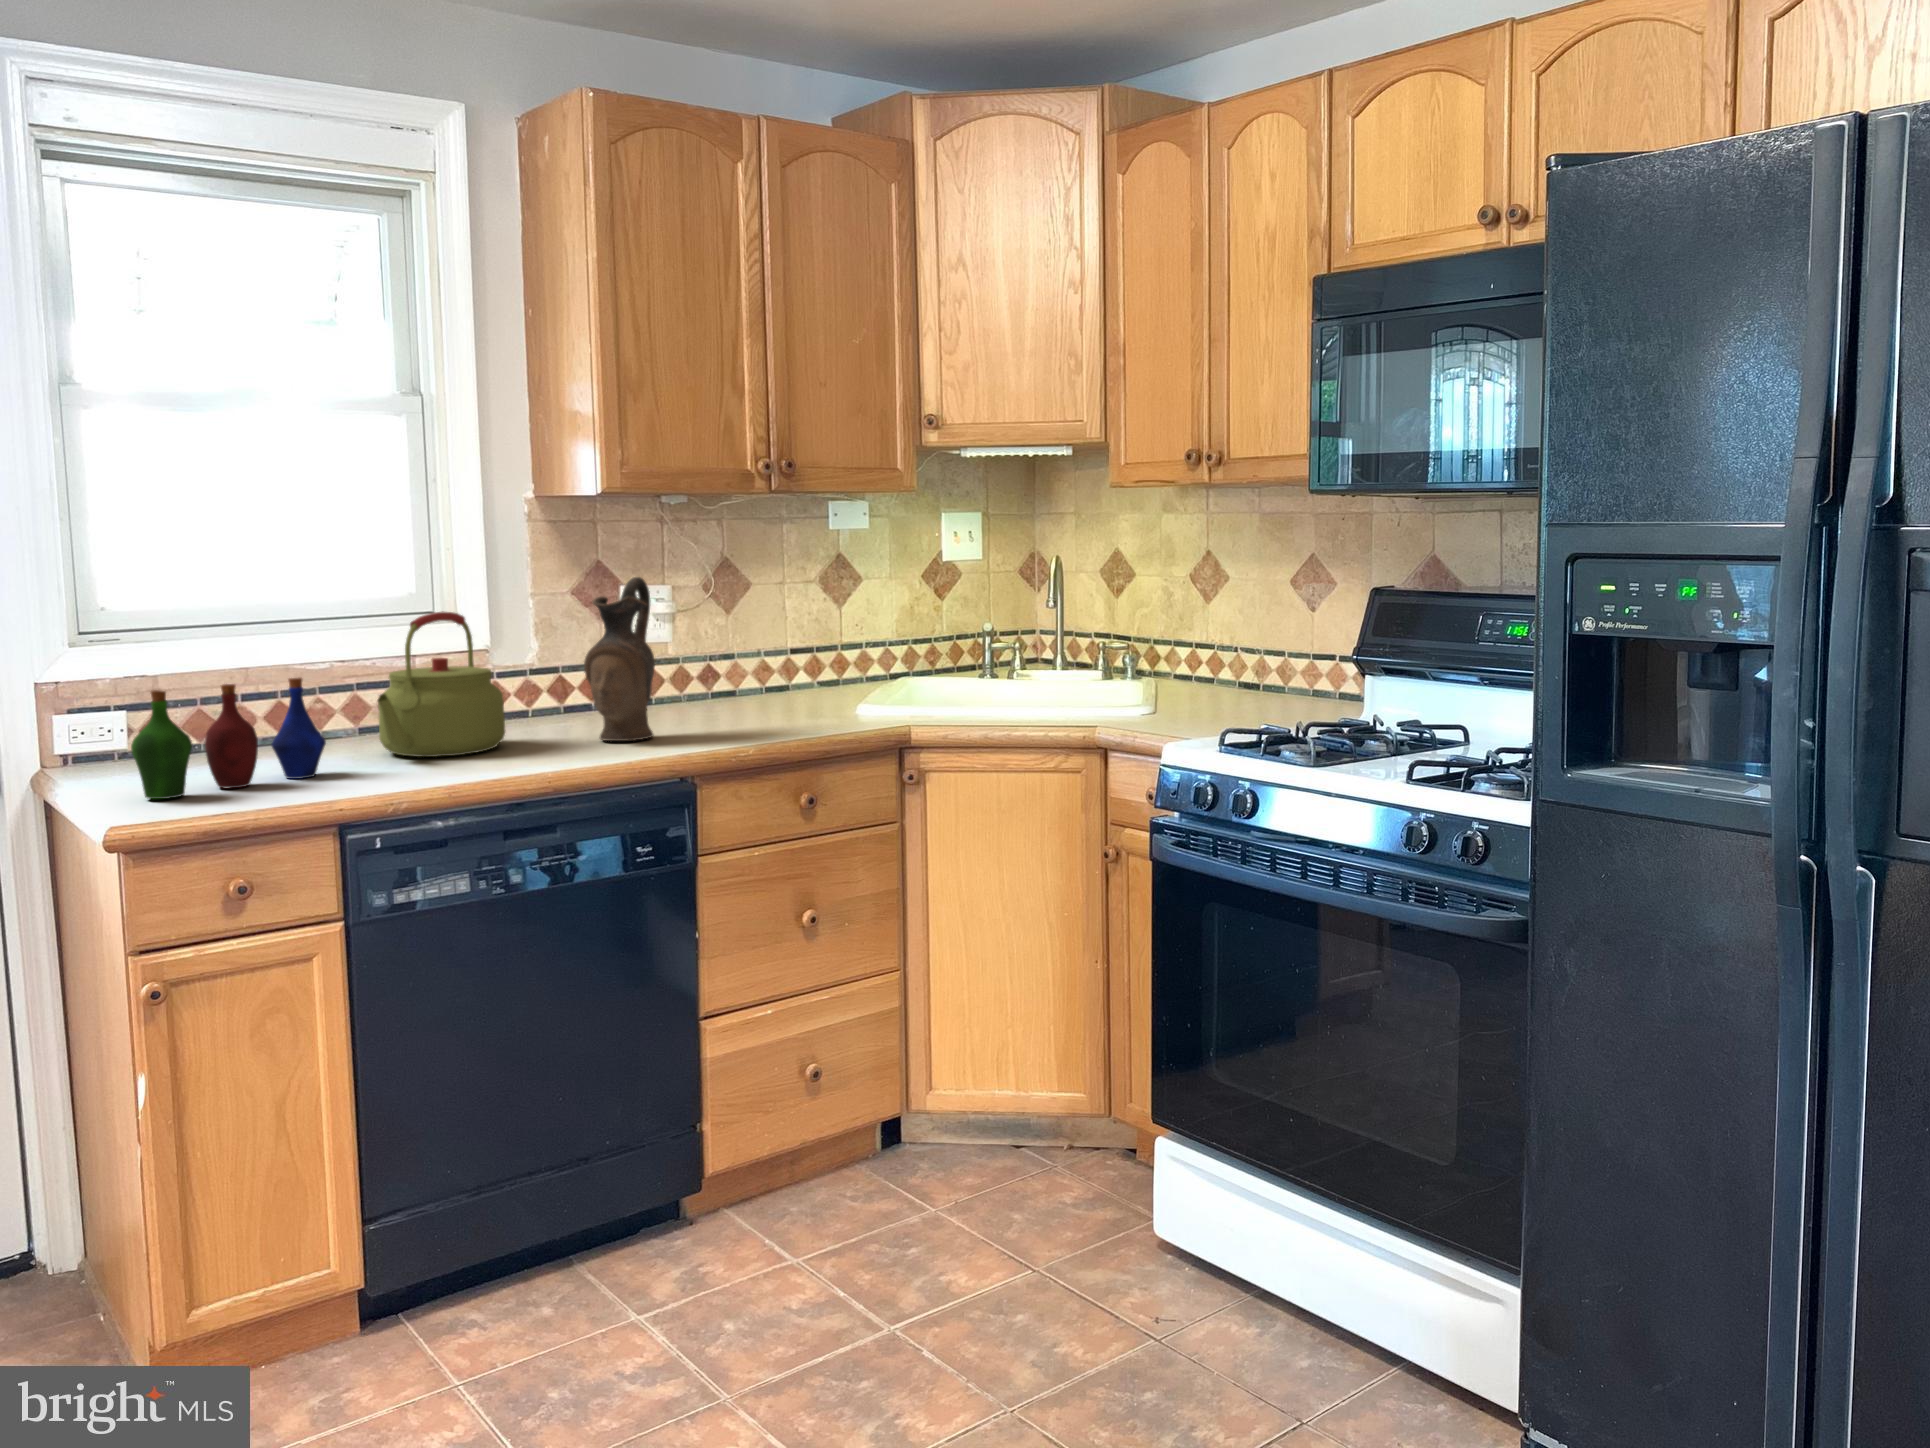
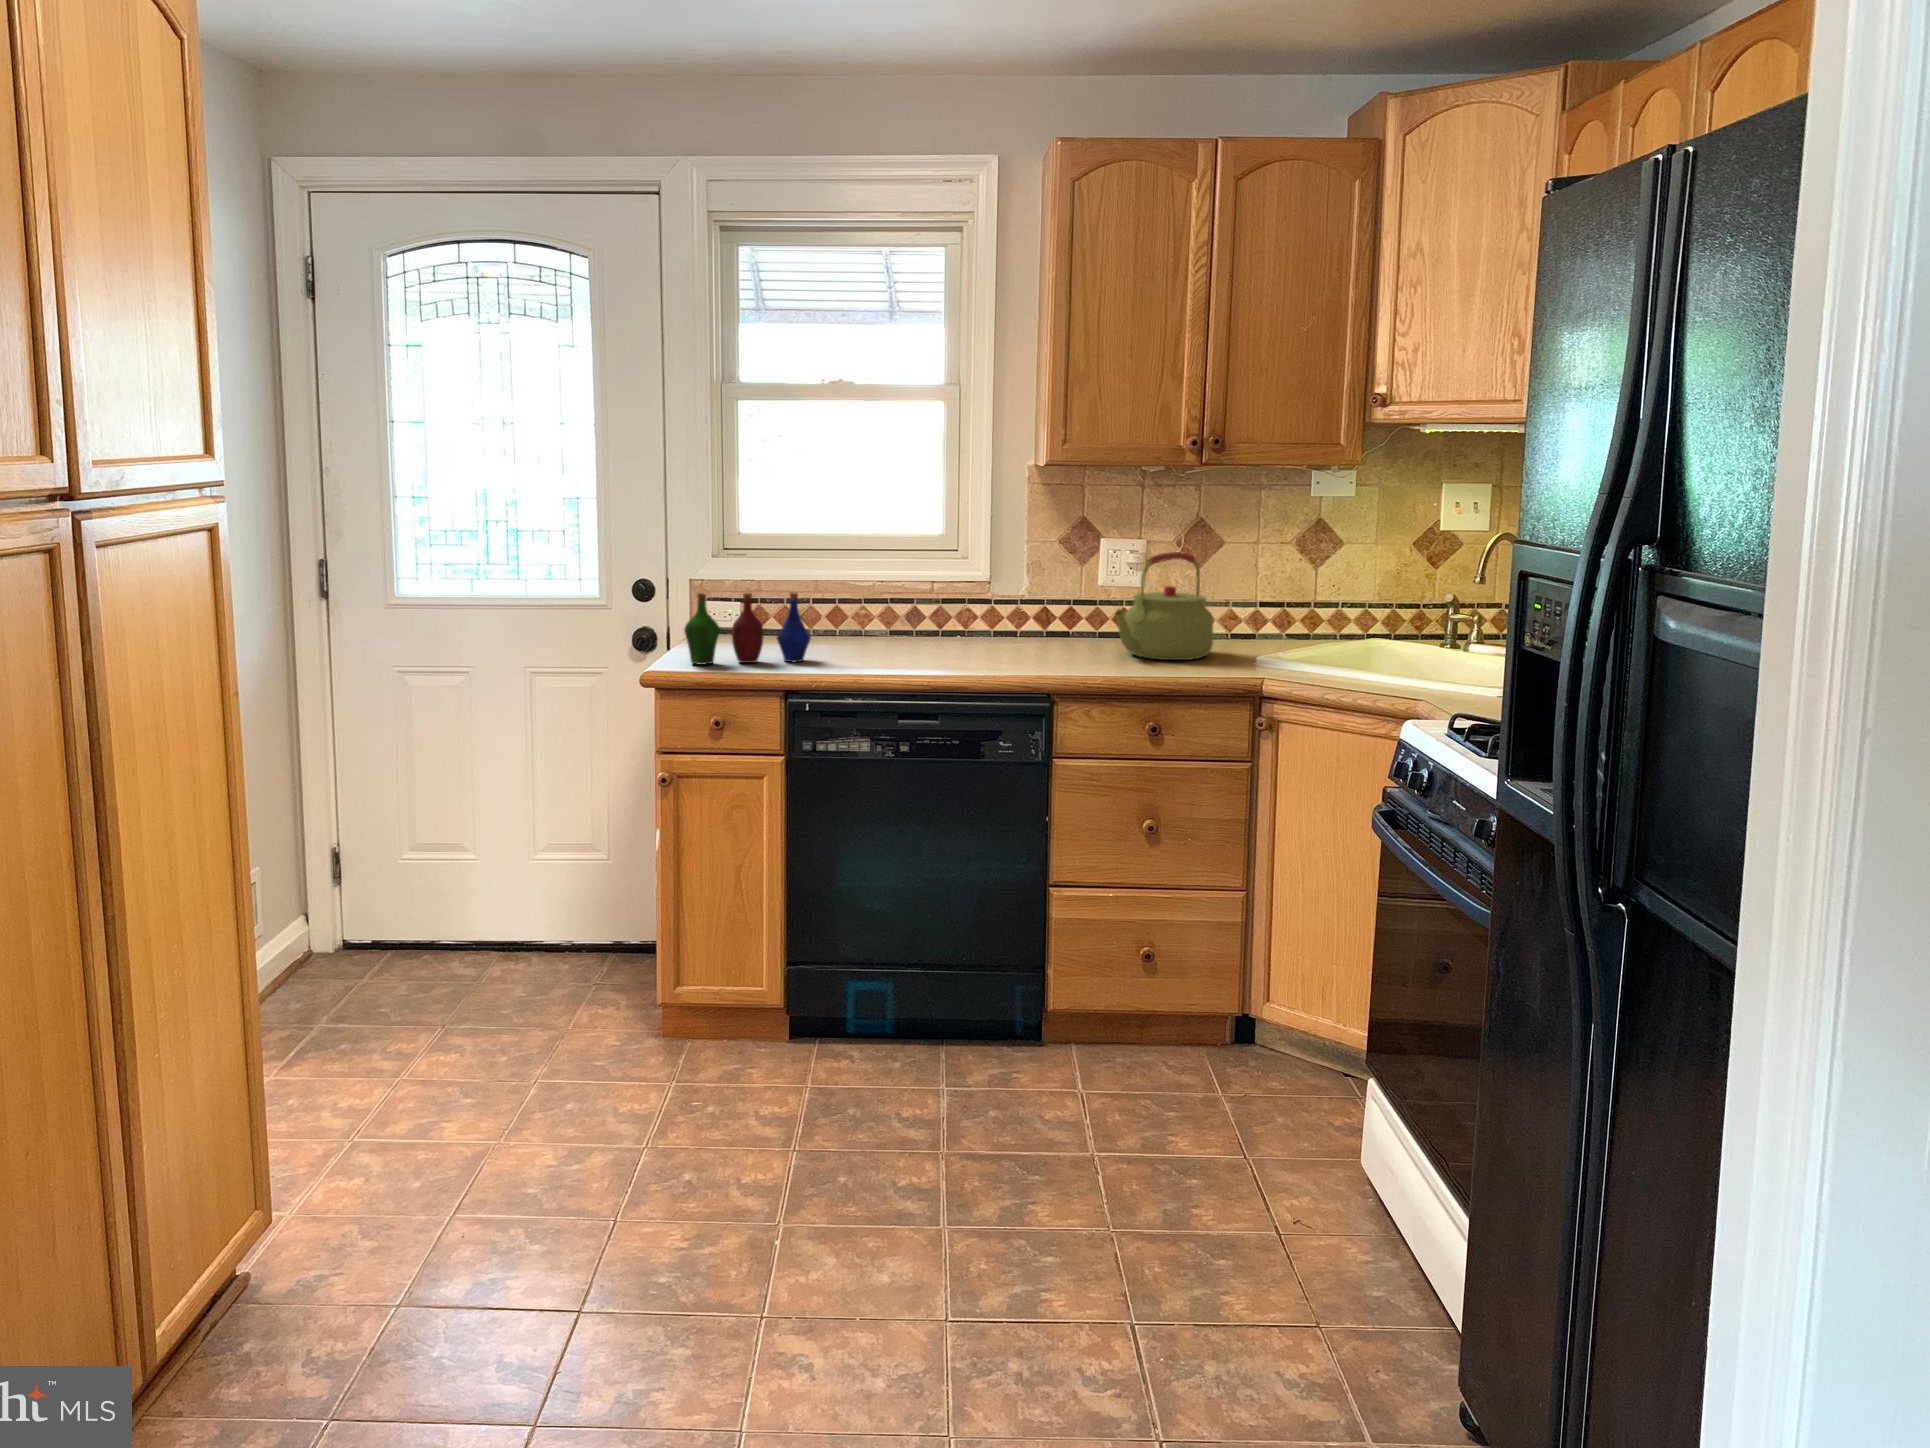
ceramic pitcher: present [584,577,655,741] -> none [1001,535,1066,665]
kettle: present [377,611,506,757] -> present [1115,552,1213,660]

